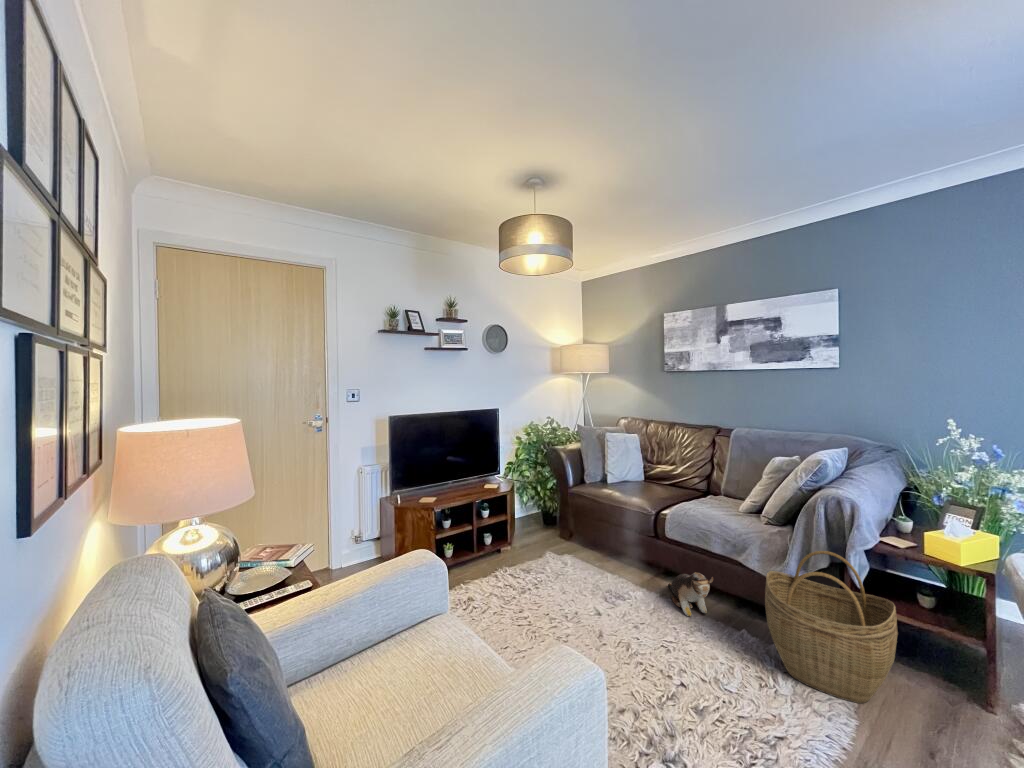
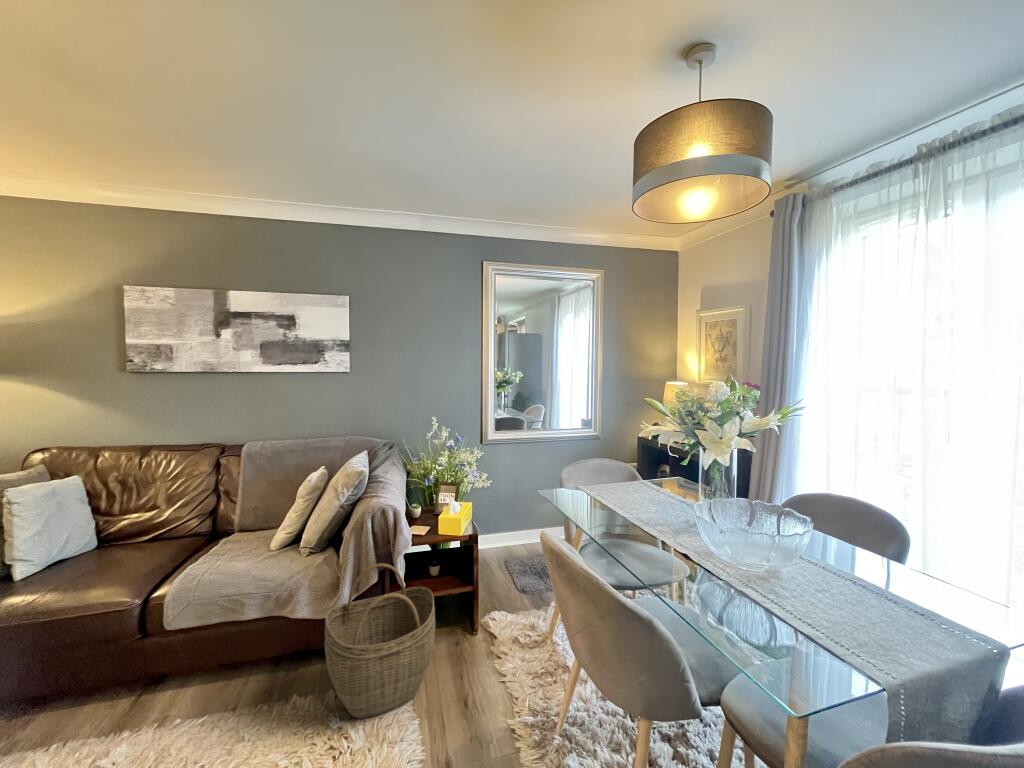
plush toy: present [668,572,713,616] -> none [169,656,255,732]

